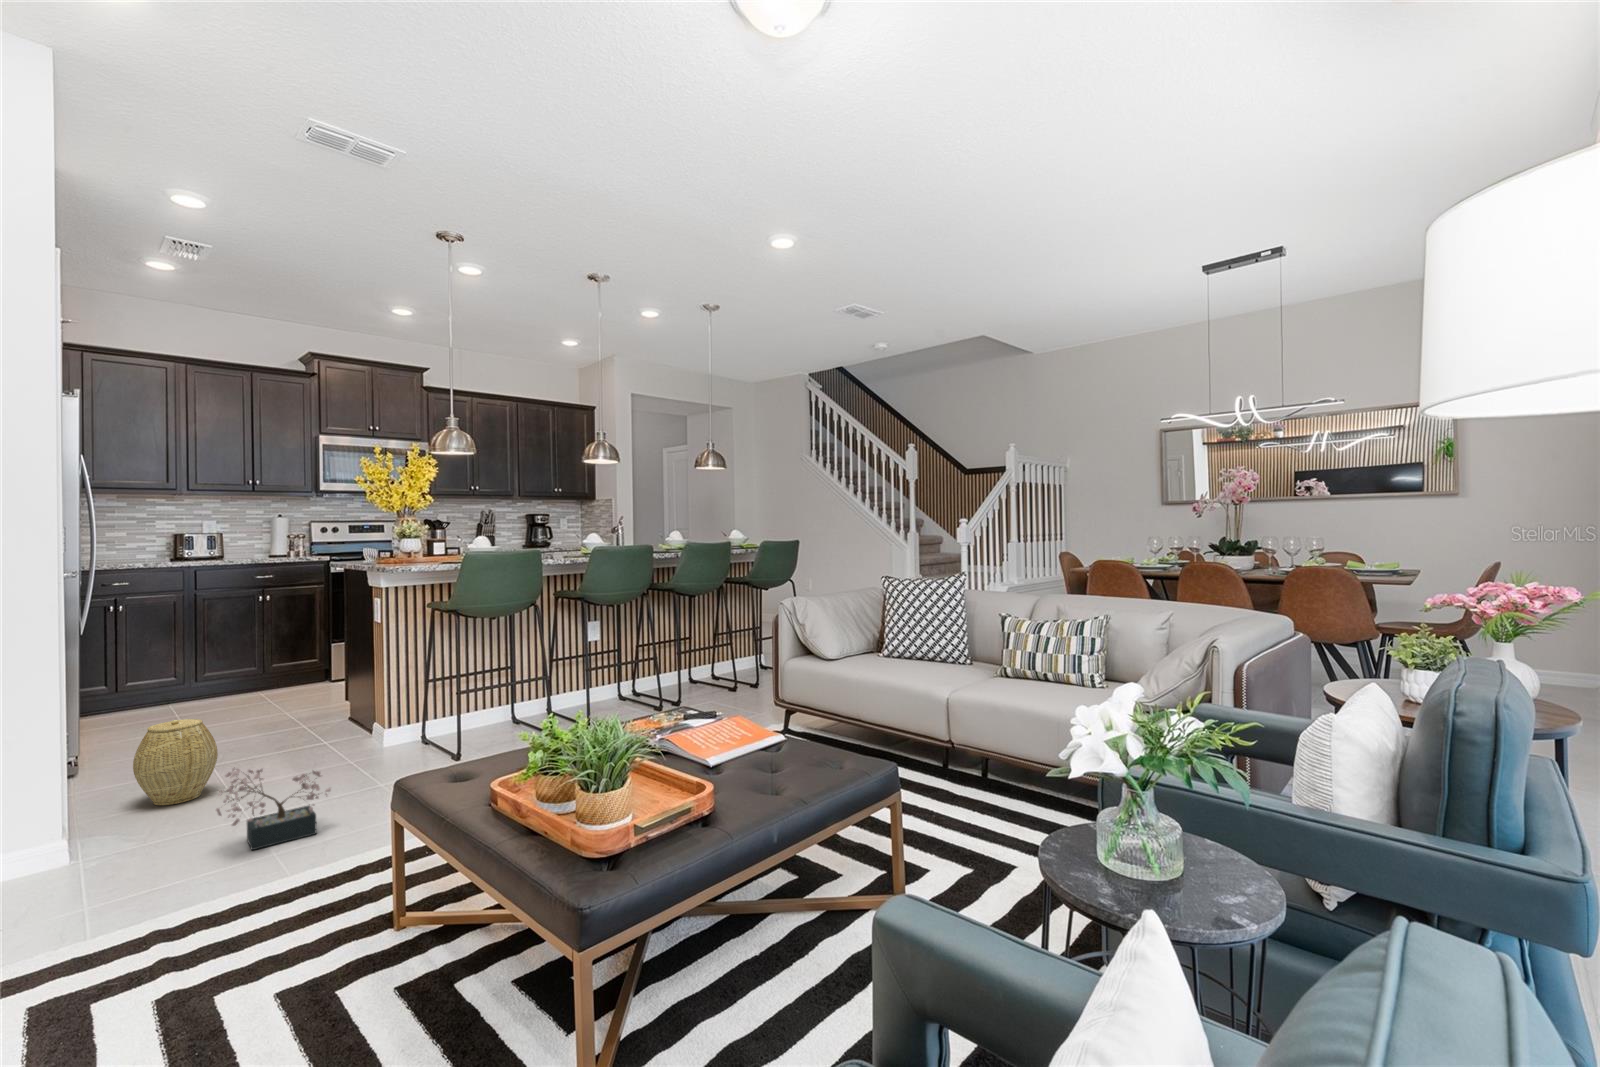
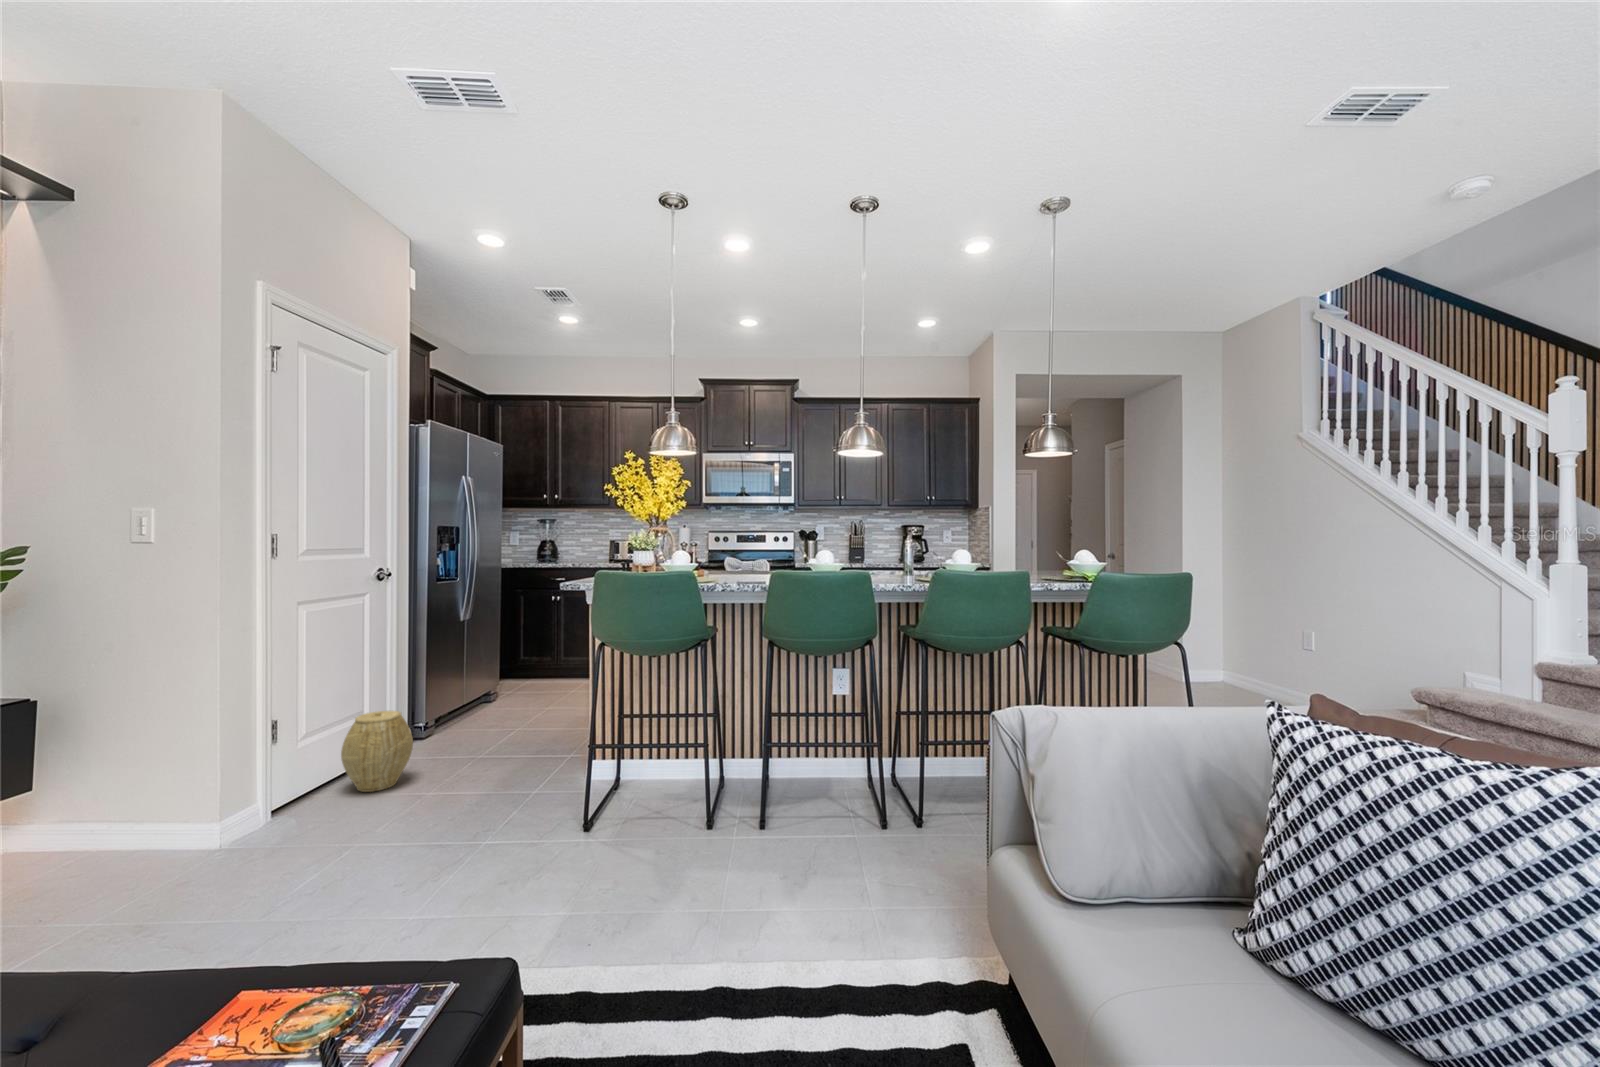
decorative plant: present [216,767,331,850] -> none [196,791,330,898]

